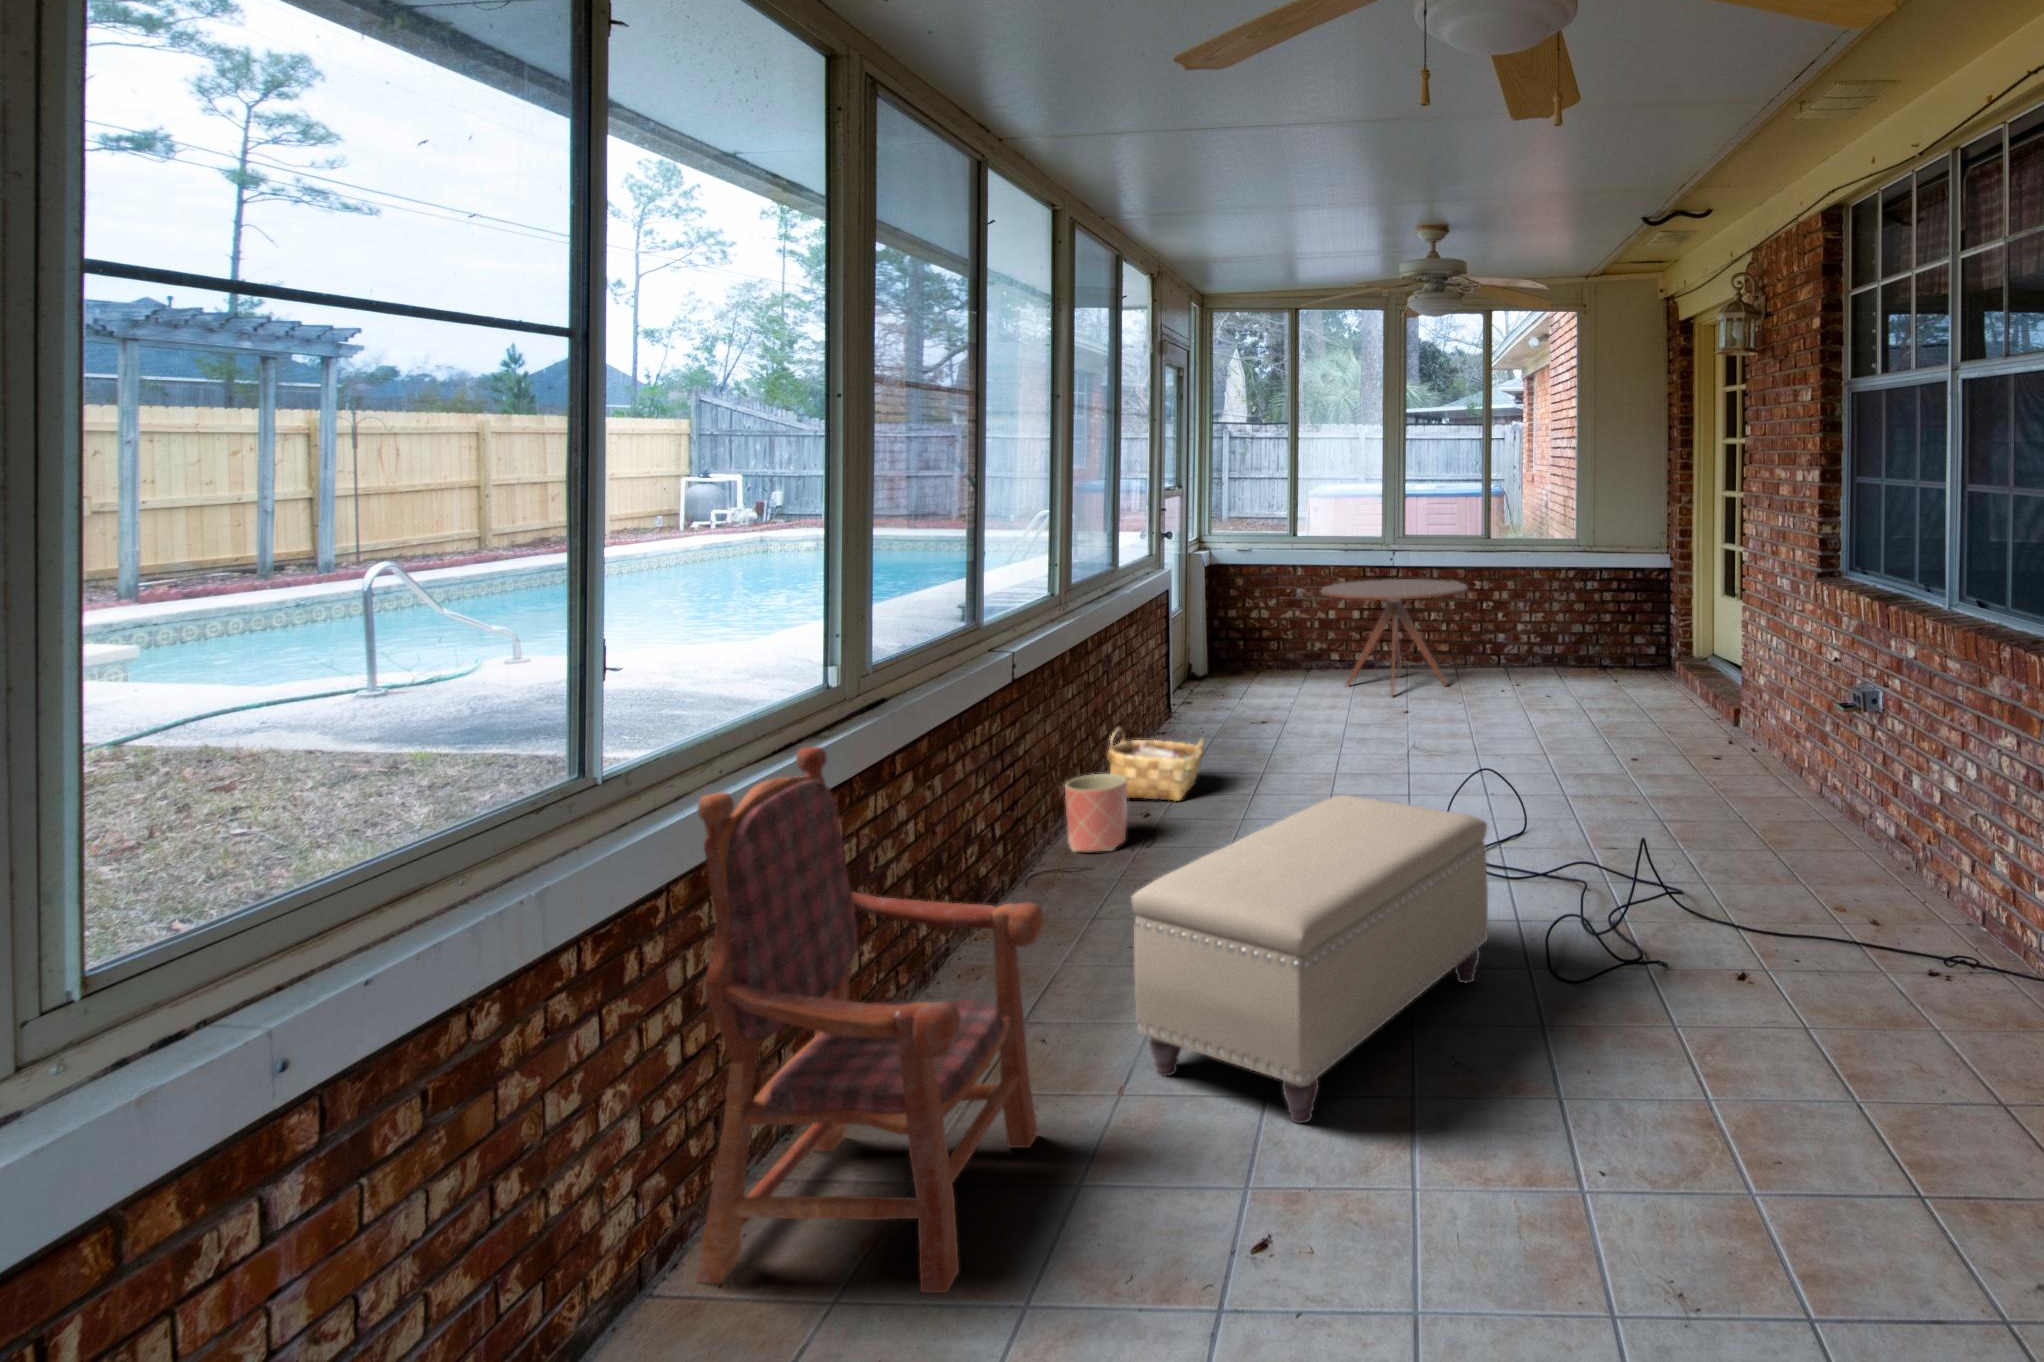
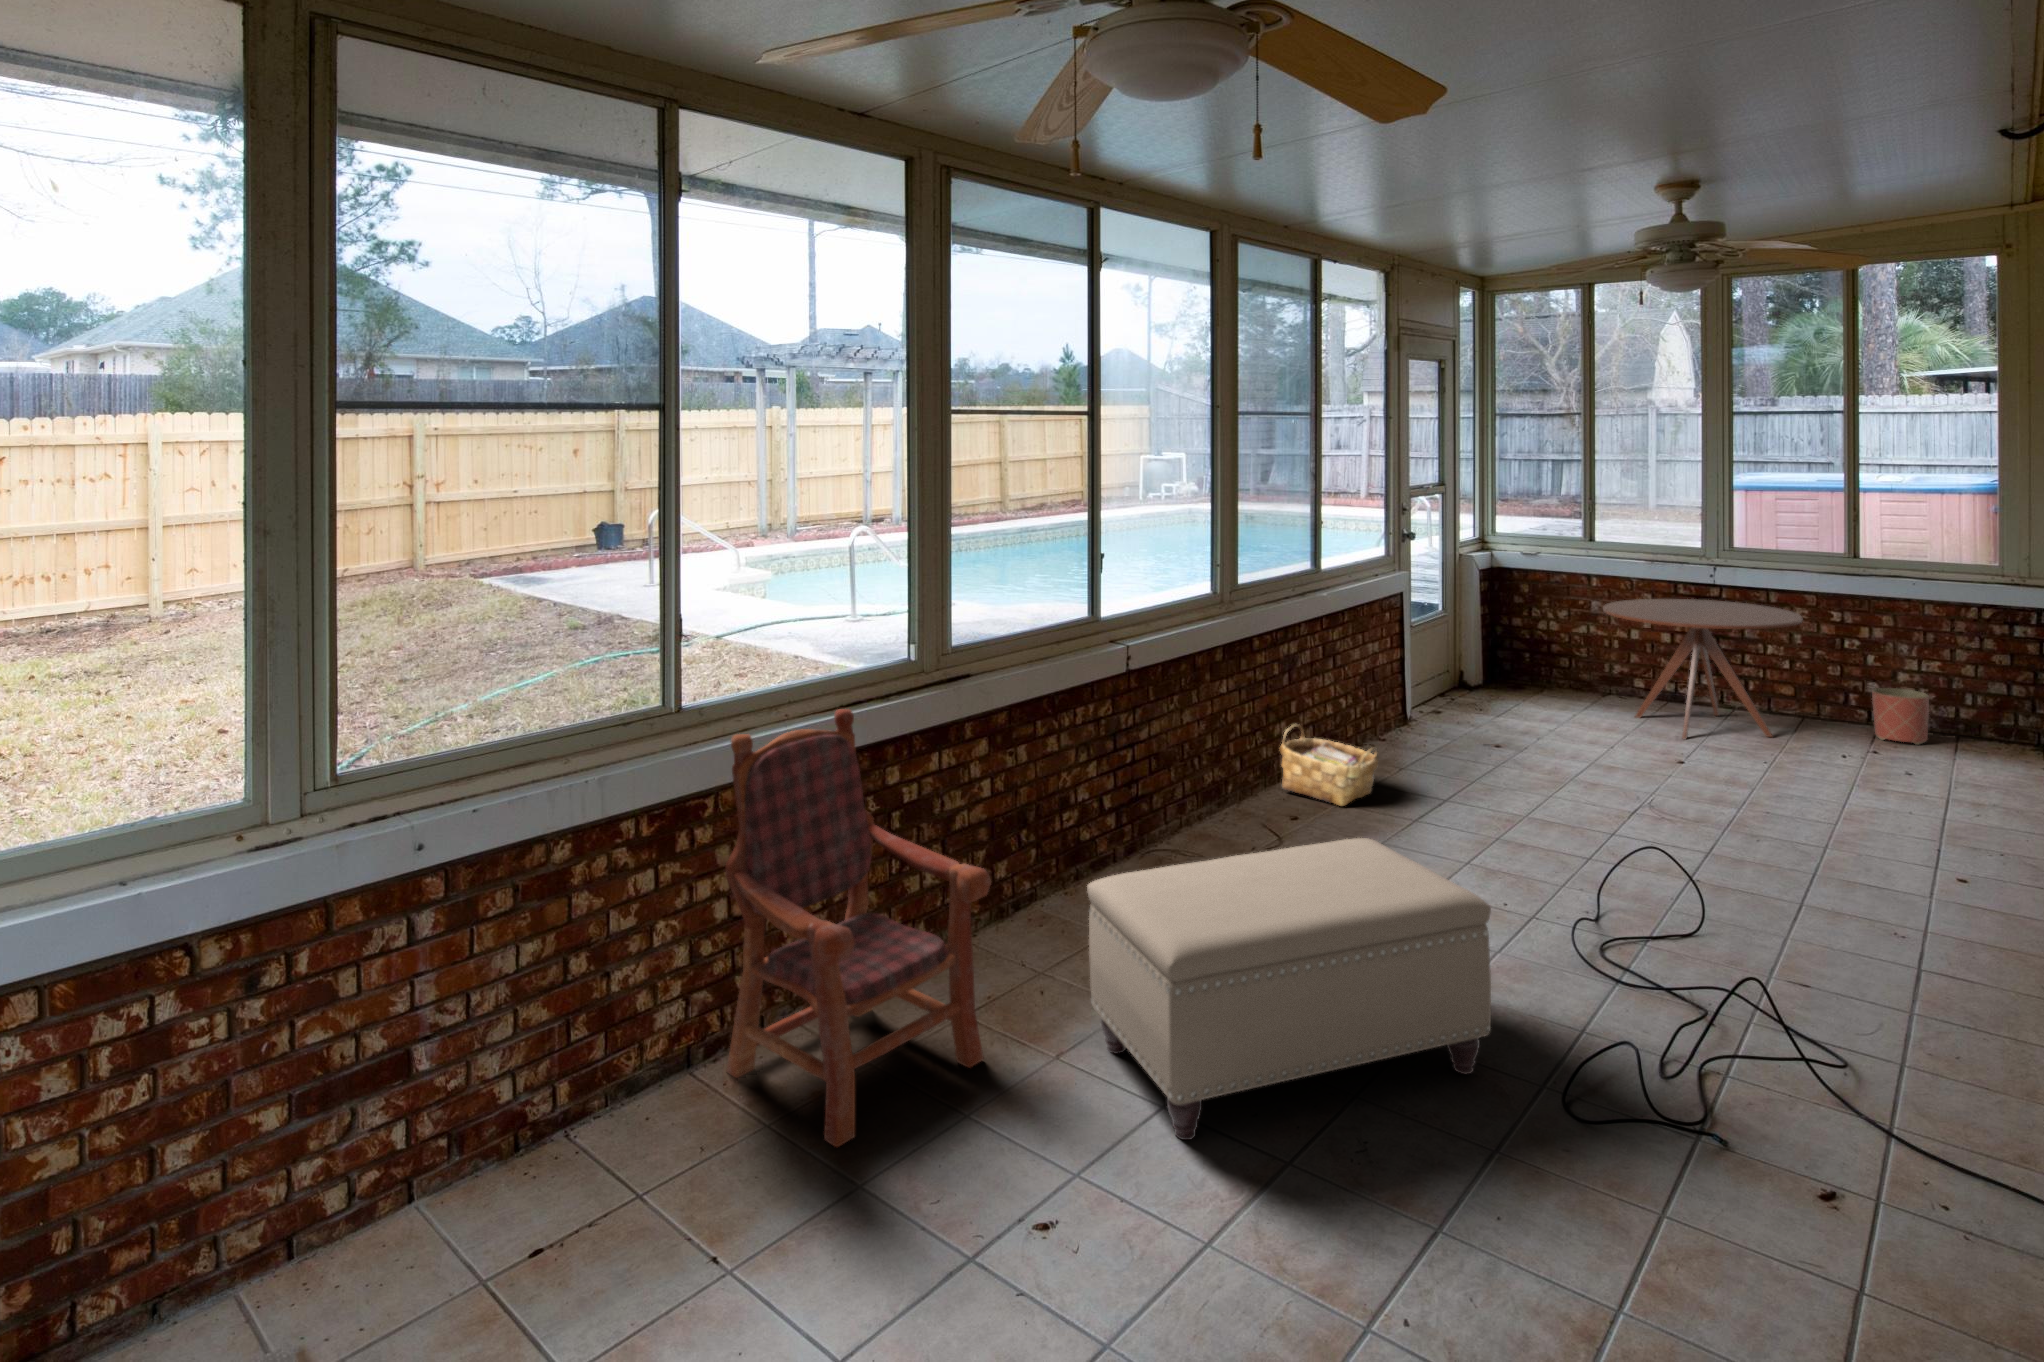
planter: present [1065,774,1127,852] -> present [1872,688,1929,745]

